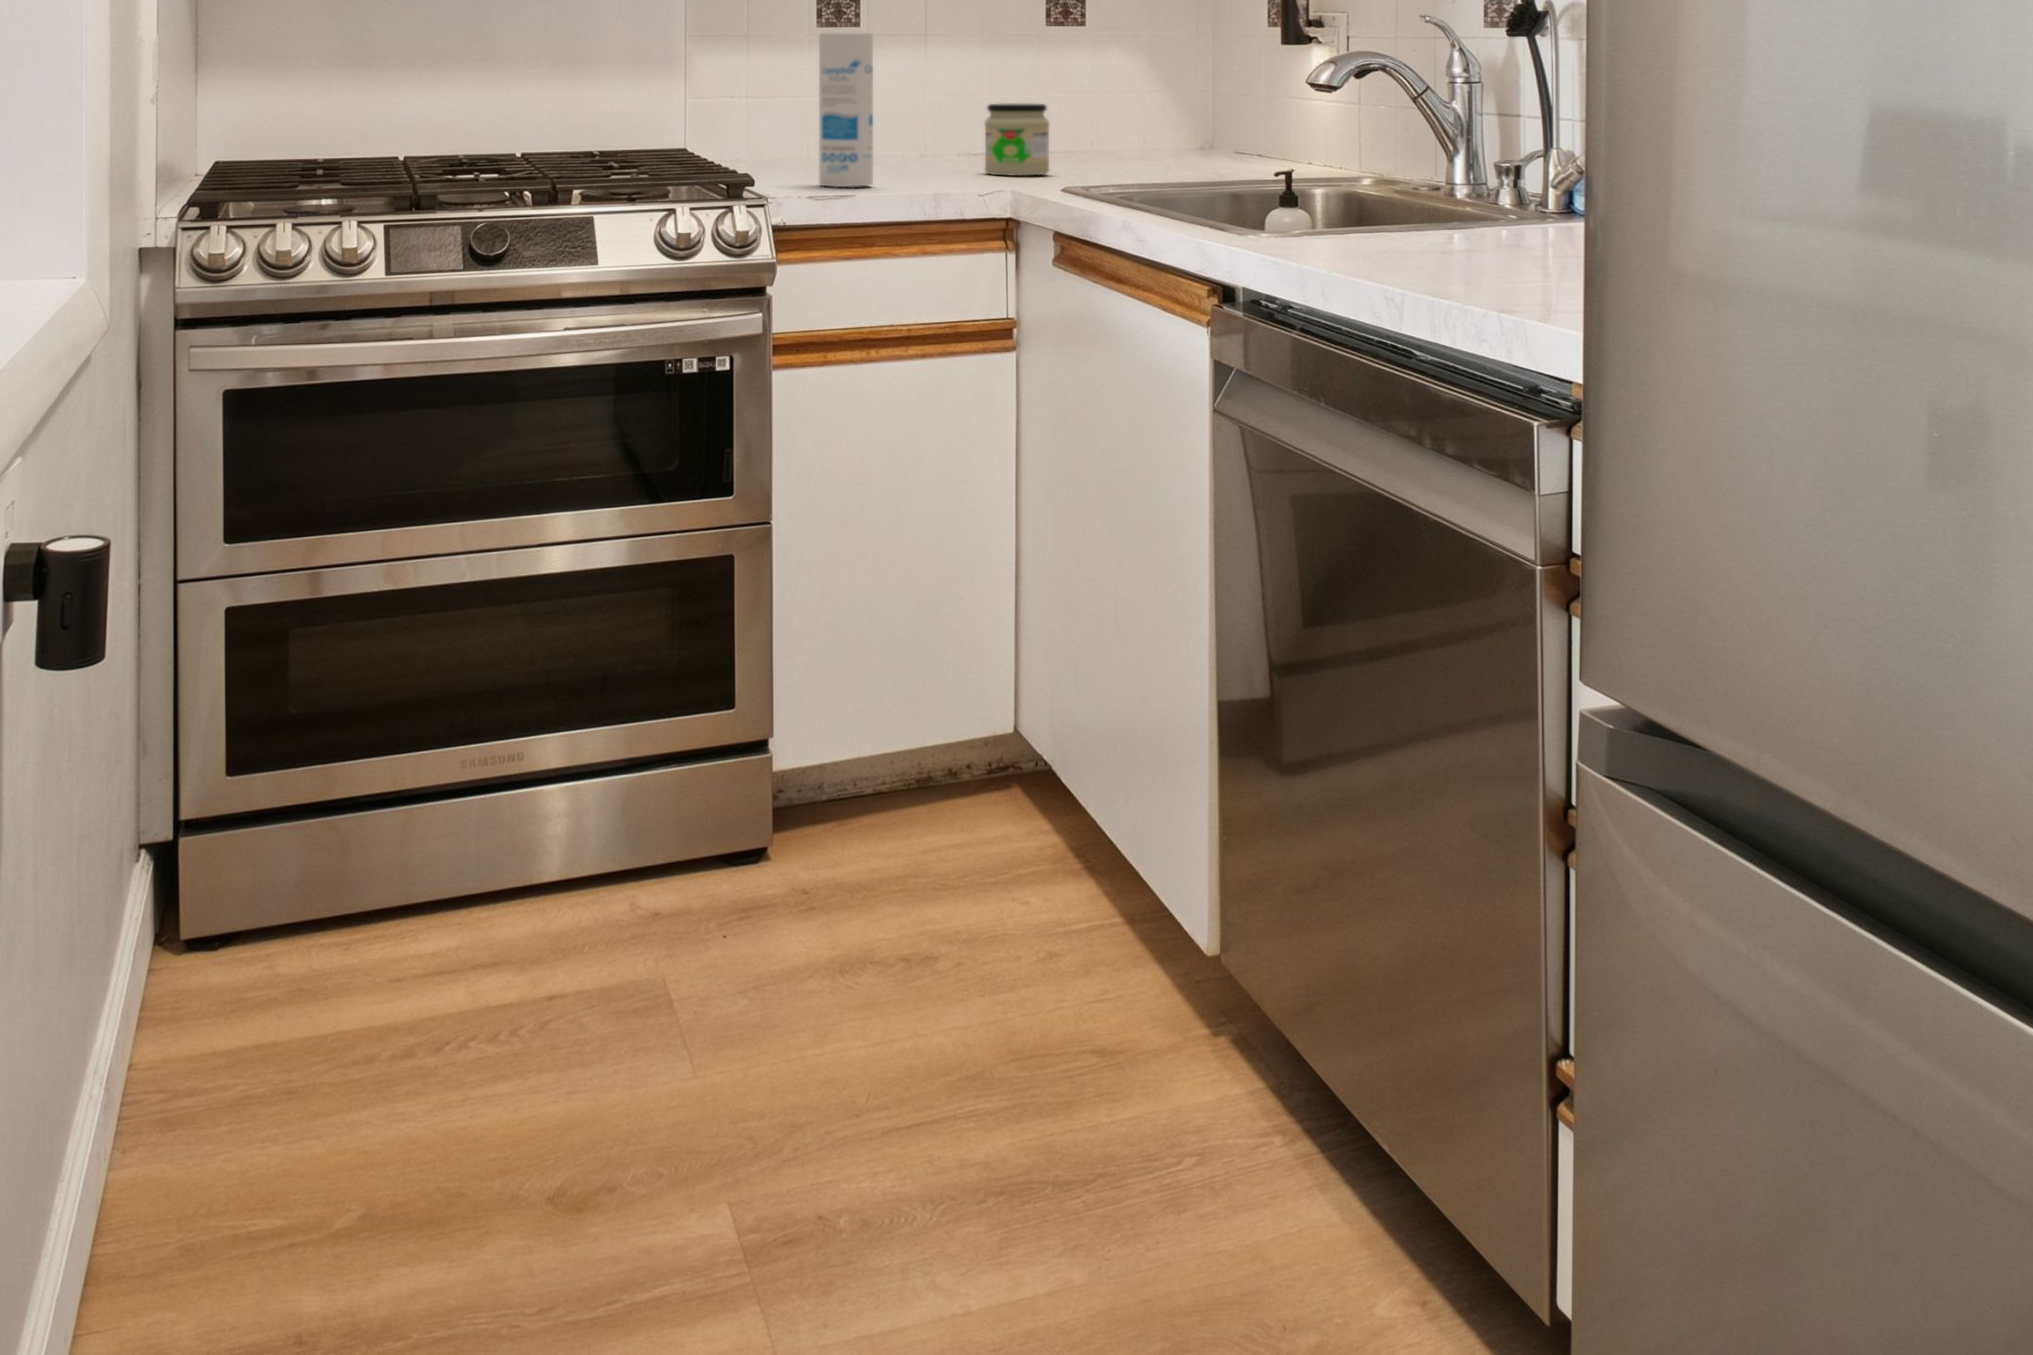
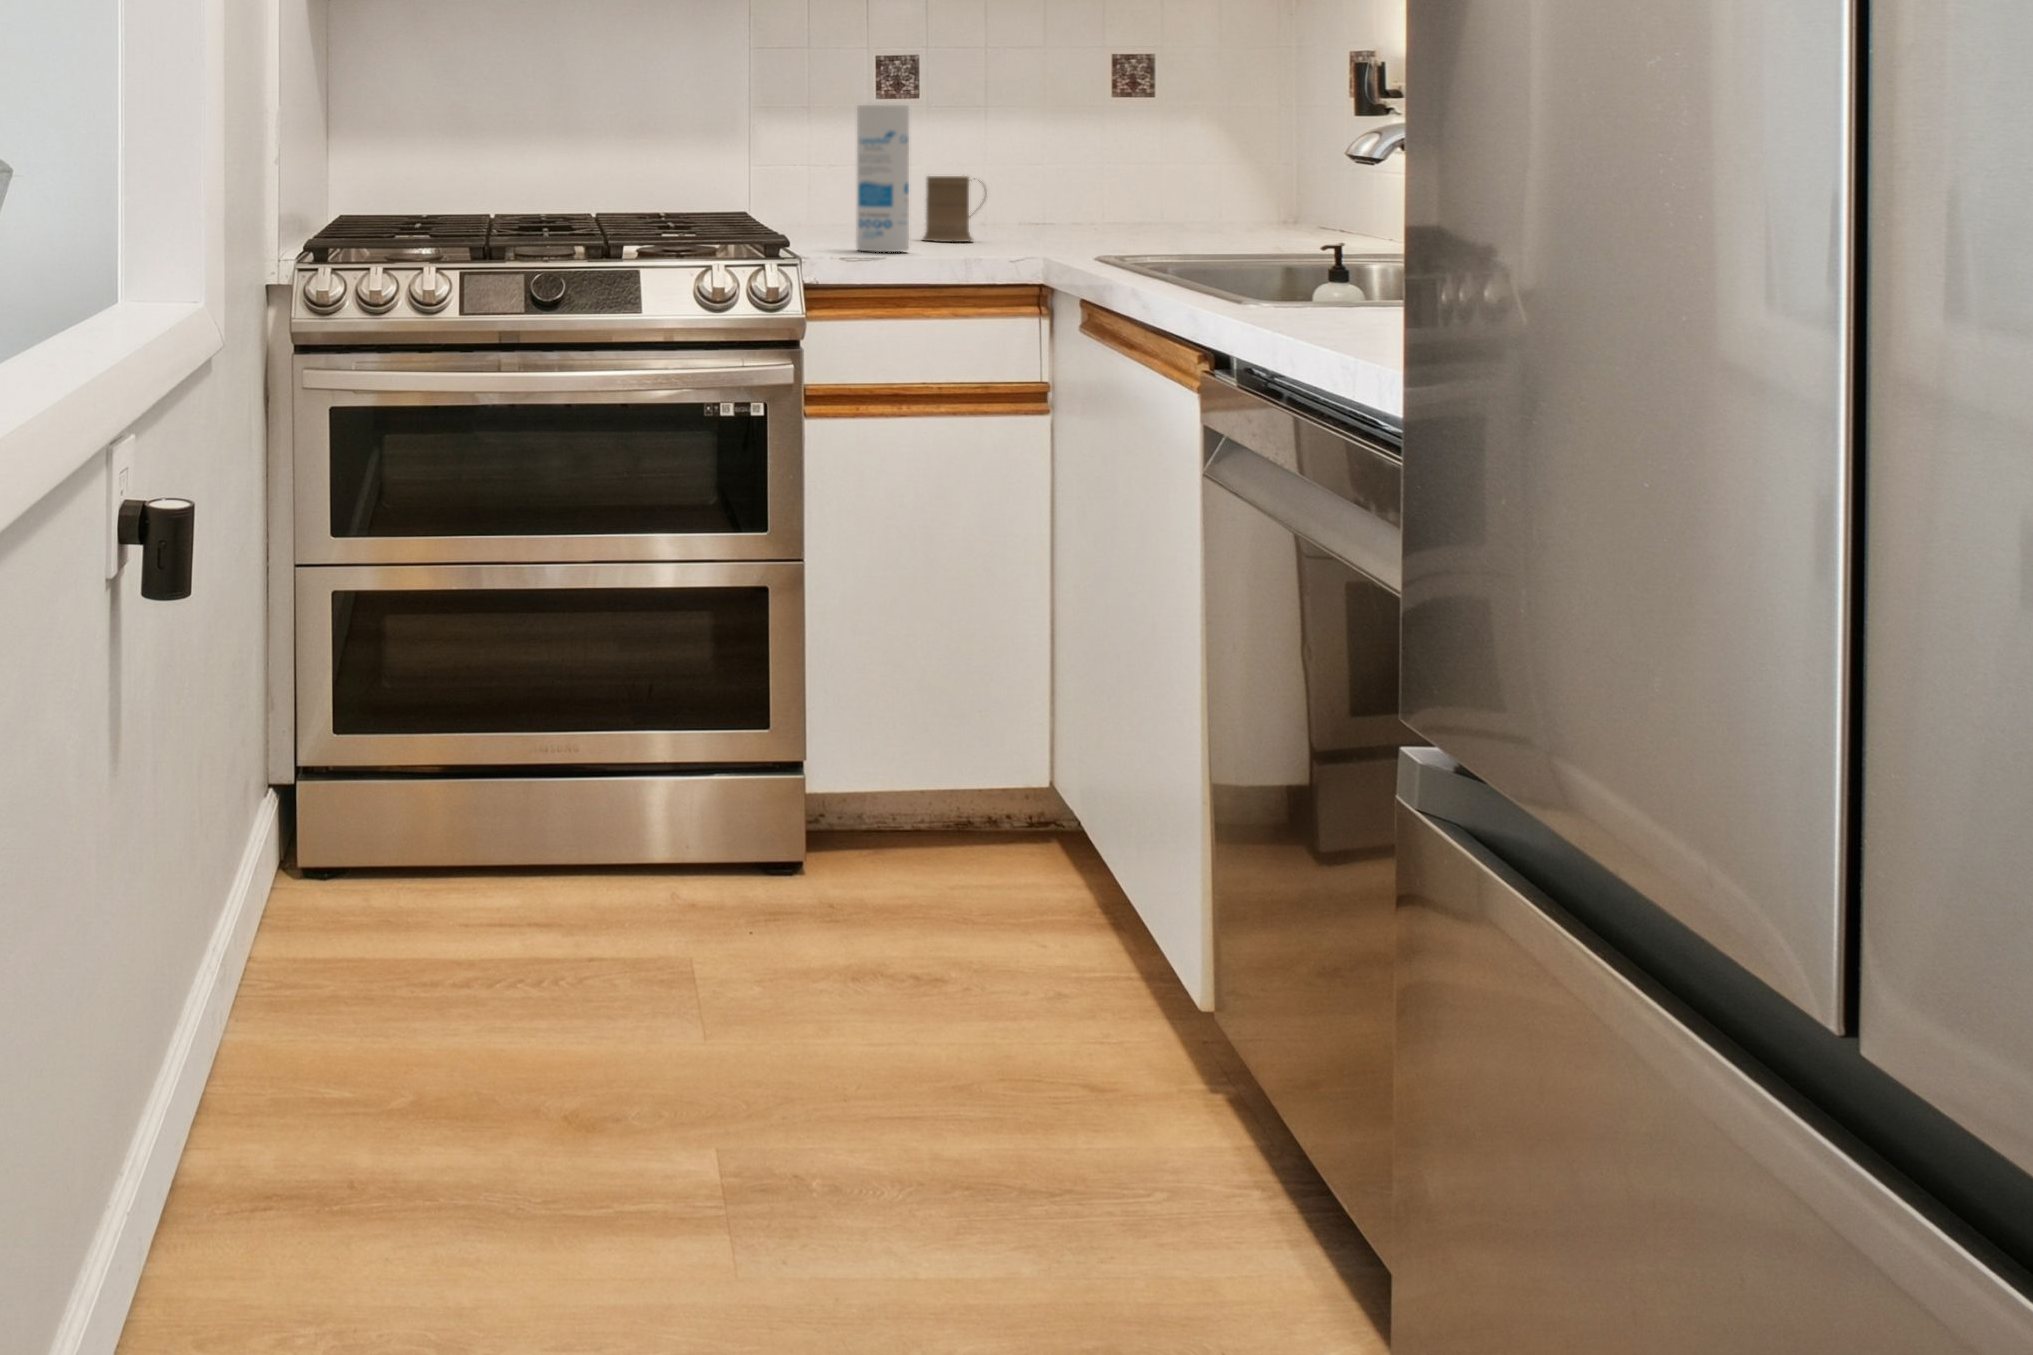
jar: present [985,104,1049,175] -> none [1034,175,1102,247]
mug: none [873,105,937,173] -> present [923,176,986,242]

